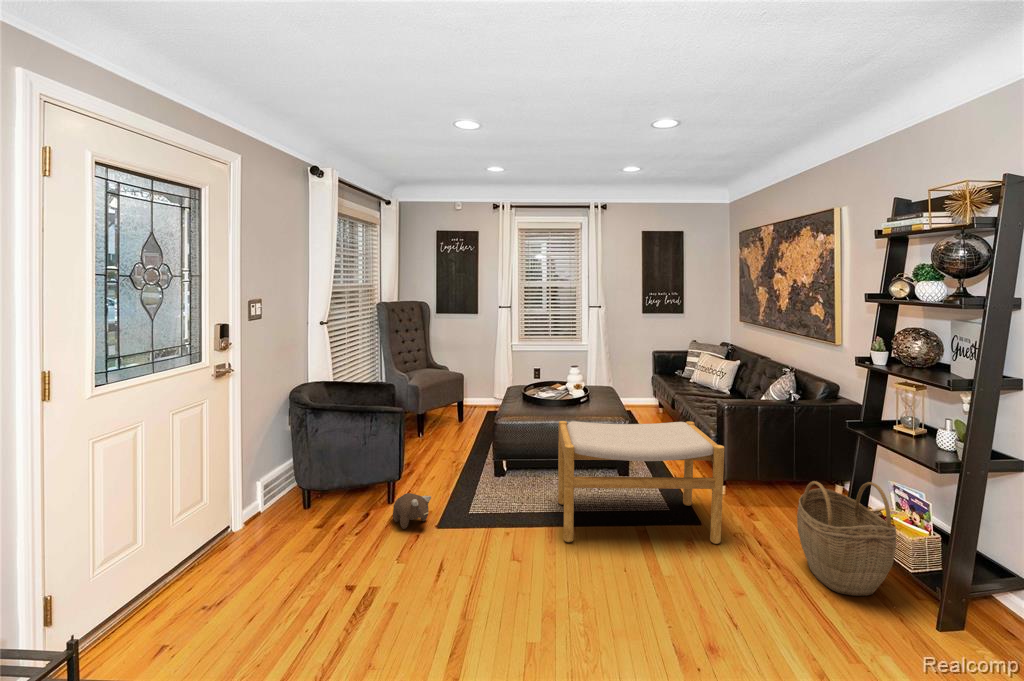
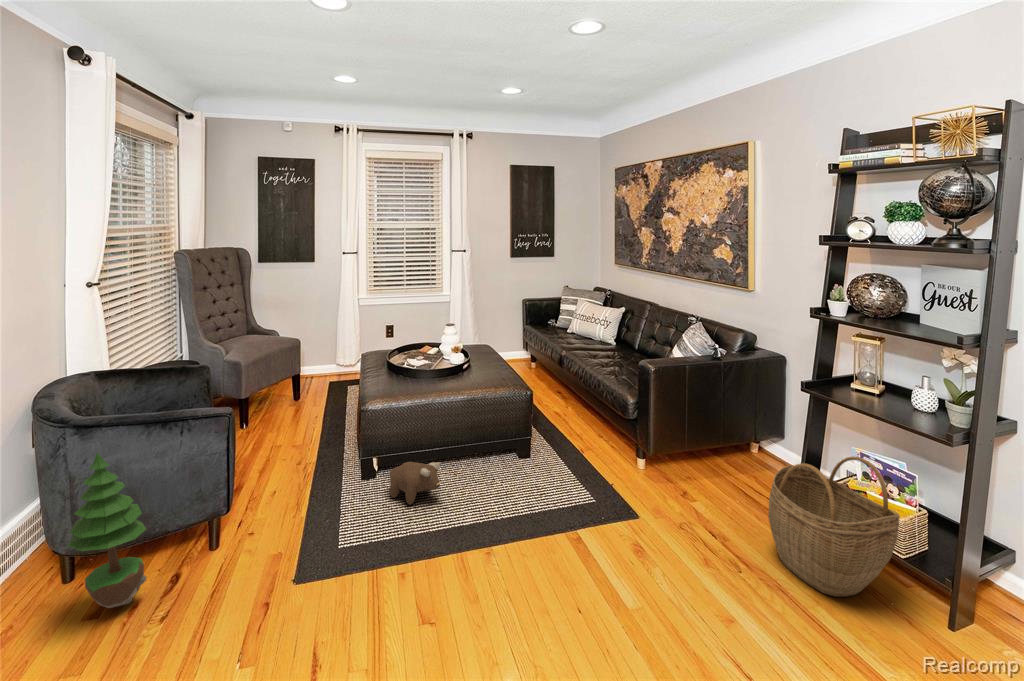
footstool: present [558,421,725,544] -> none [457,389,687,582]
potted tree: none [336,428,372,520] -> present [68,453,146,608]
plush toy: present [393,493,431,529] -> present [390,462,441,505]

